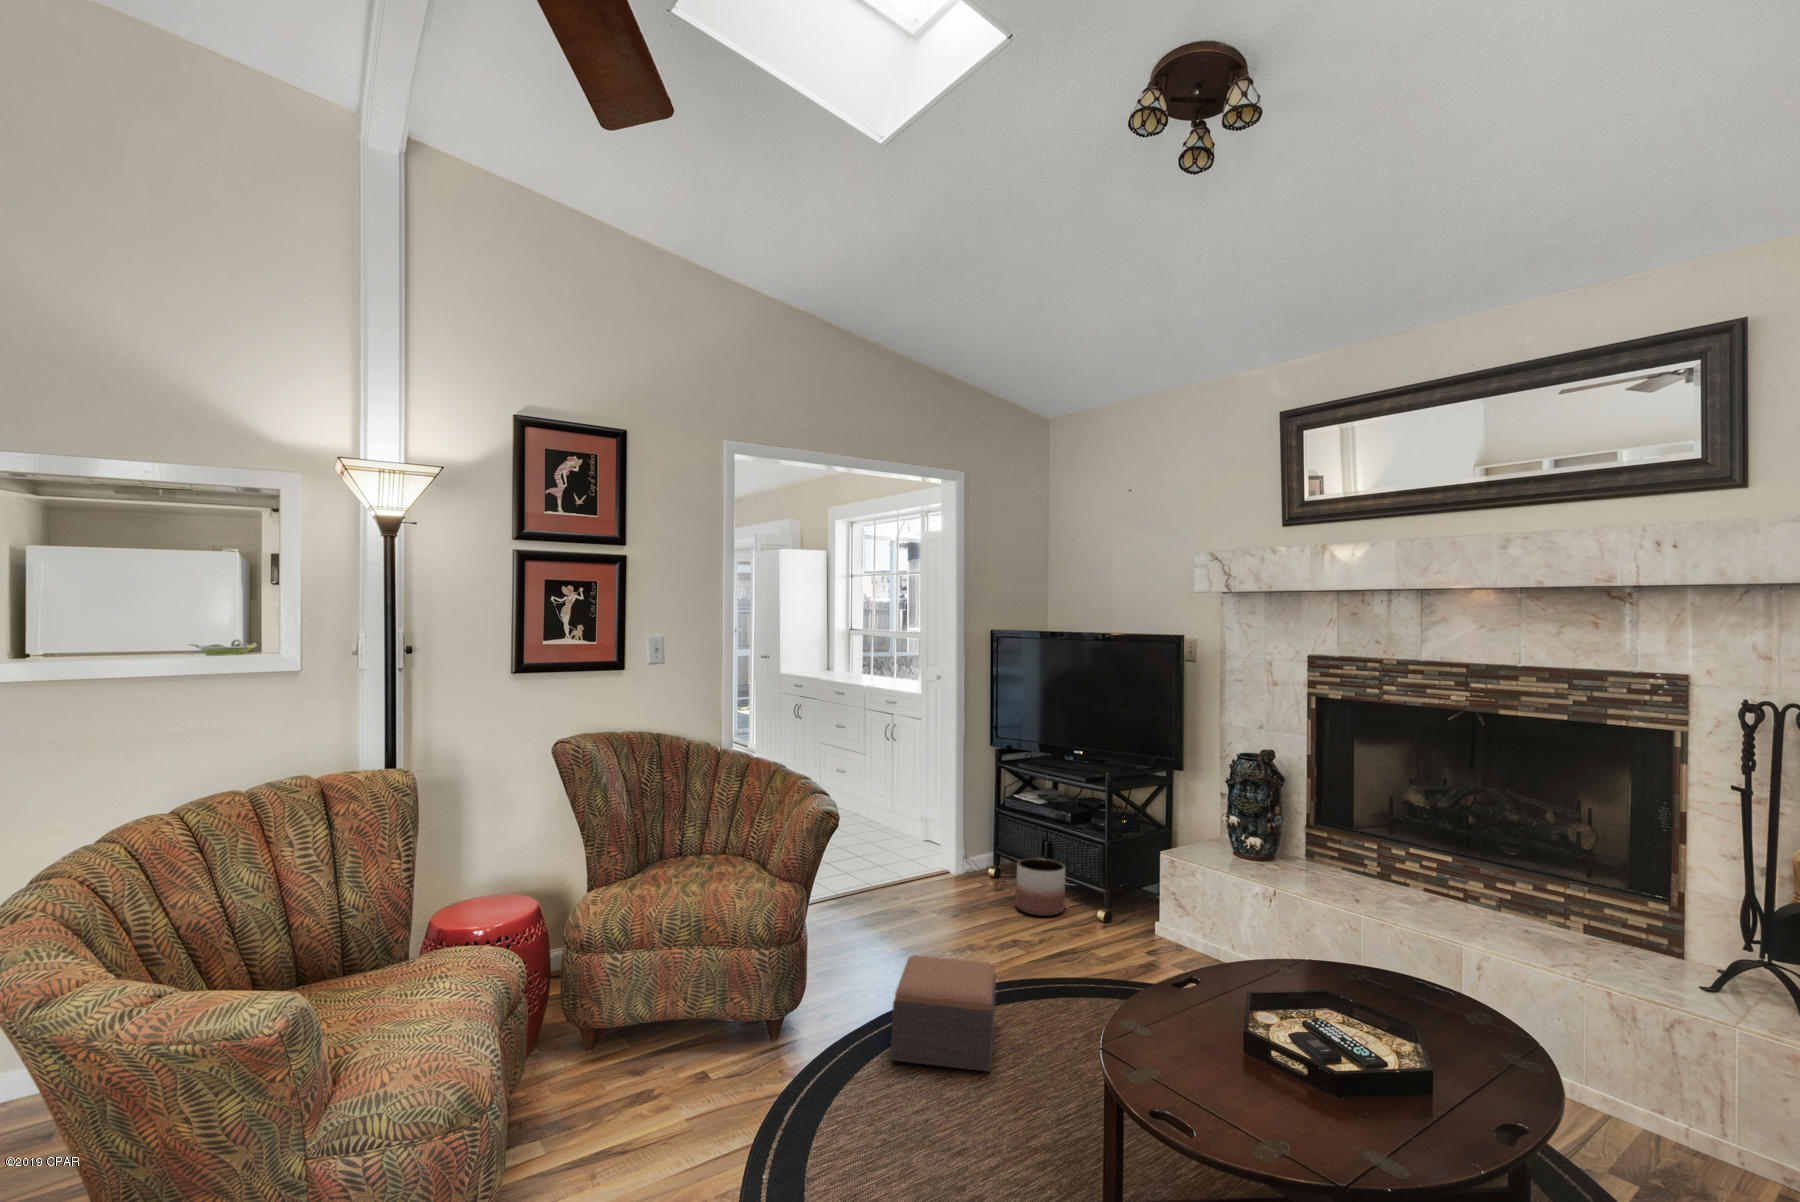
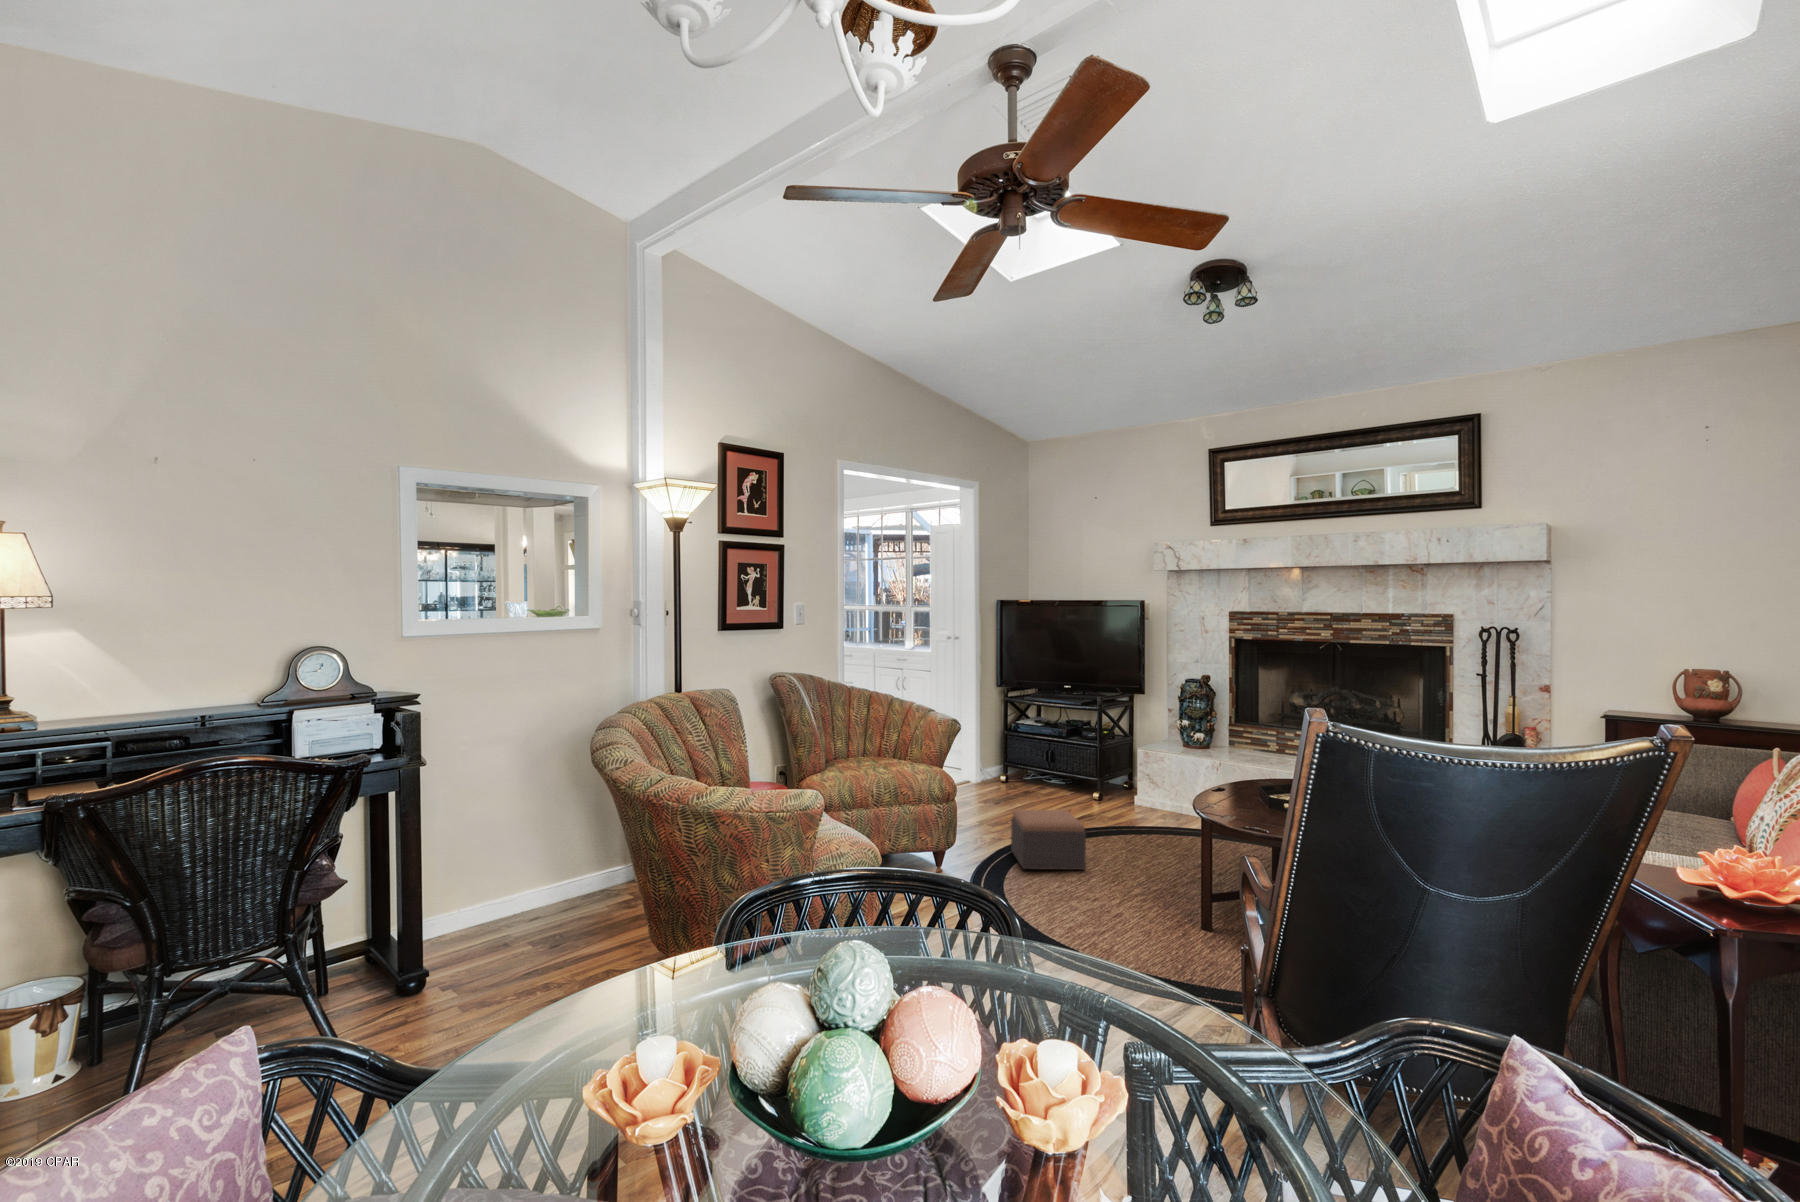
planter: present [1015,858,1065,916] -> none [1034,762,1068,799]

